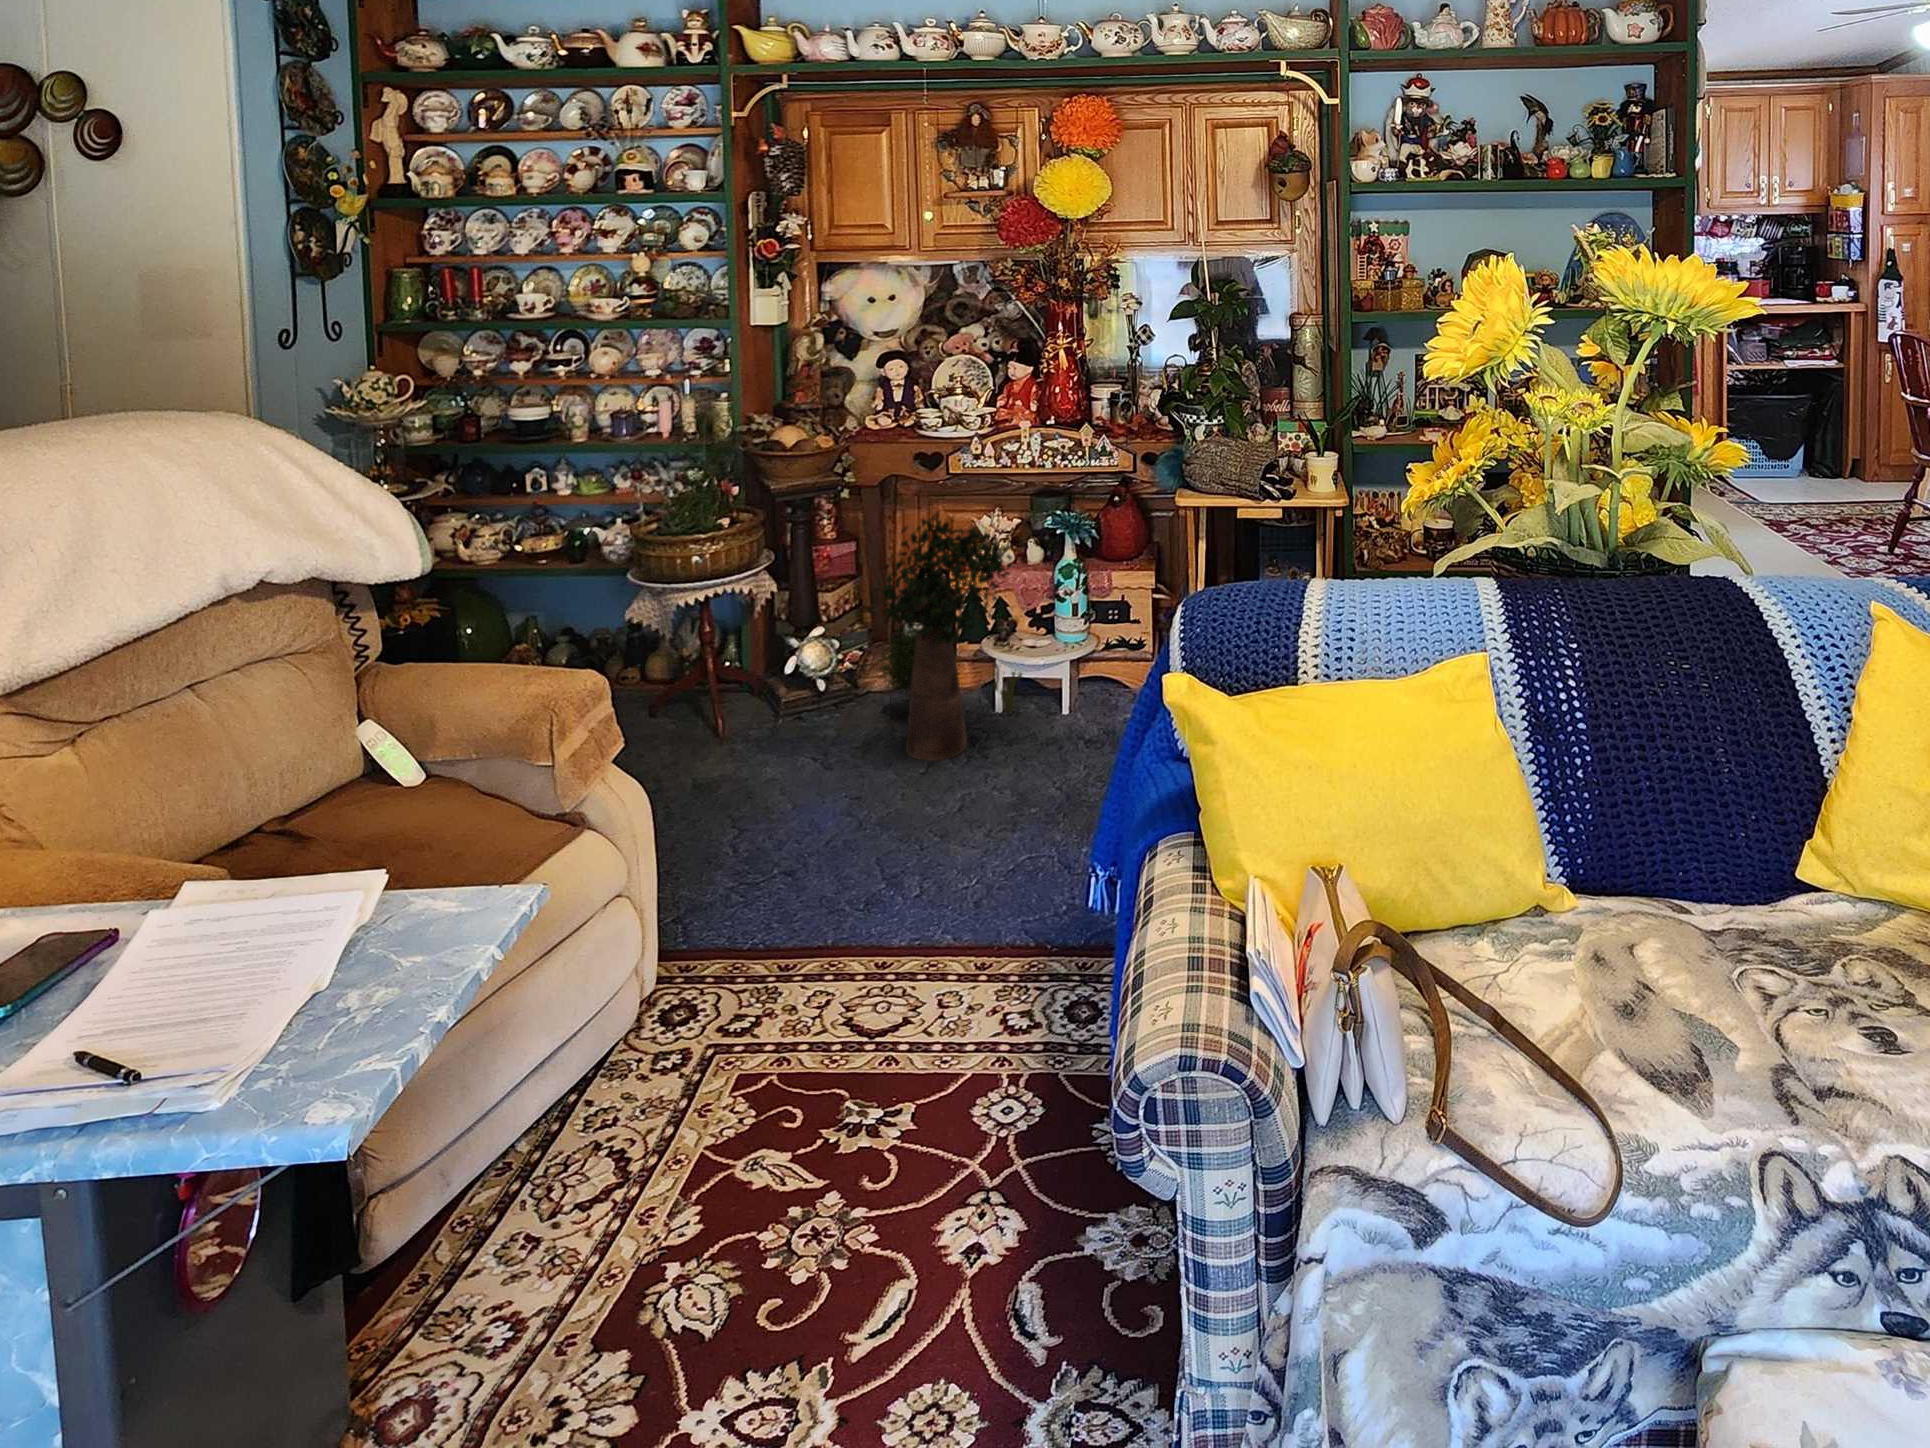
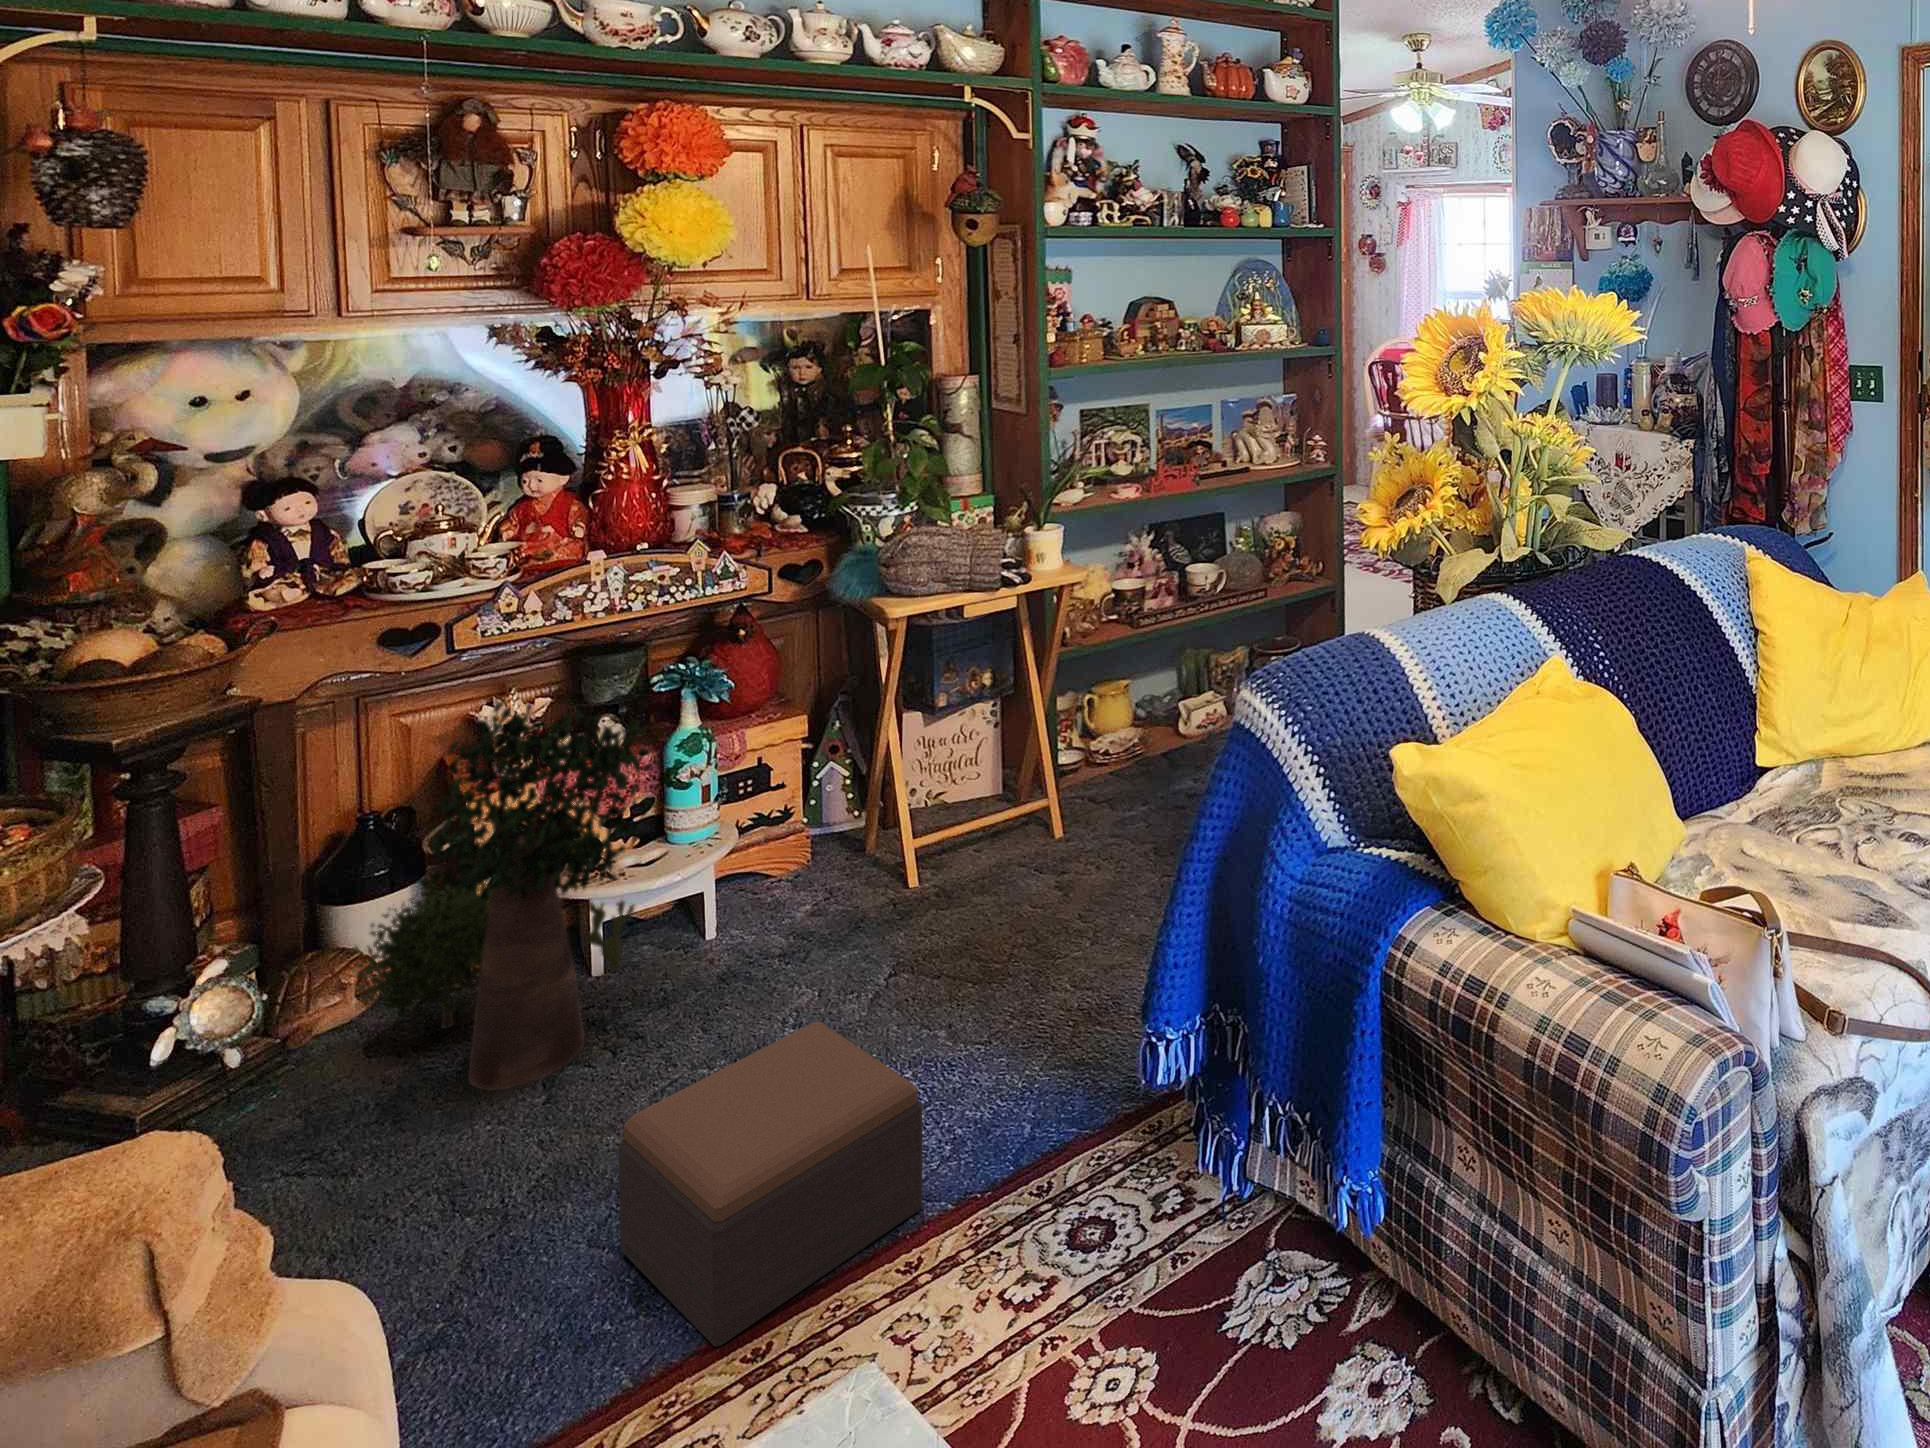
footstool: none [870,777,1019,950] -> present [619,1022,922,1347]

